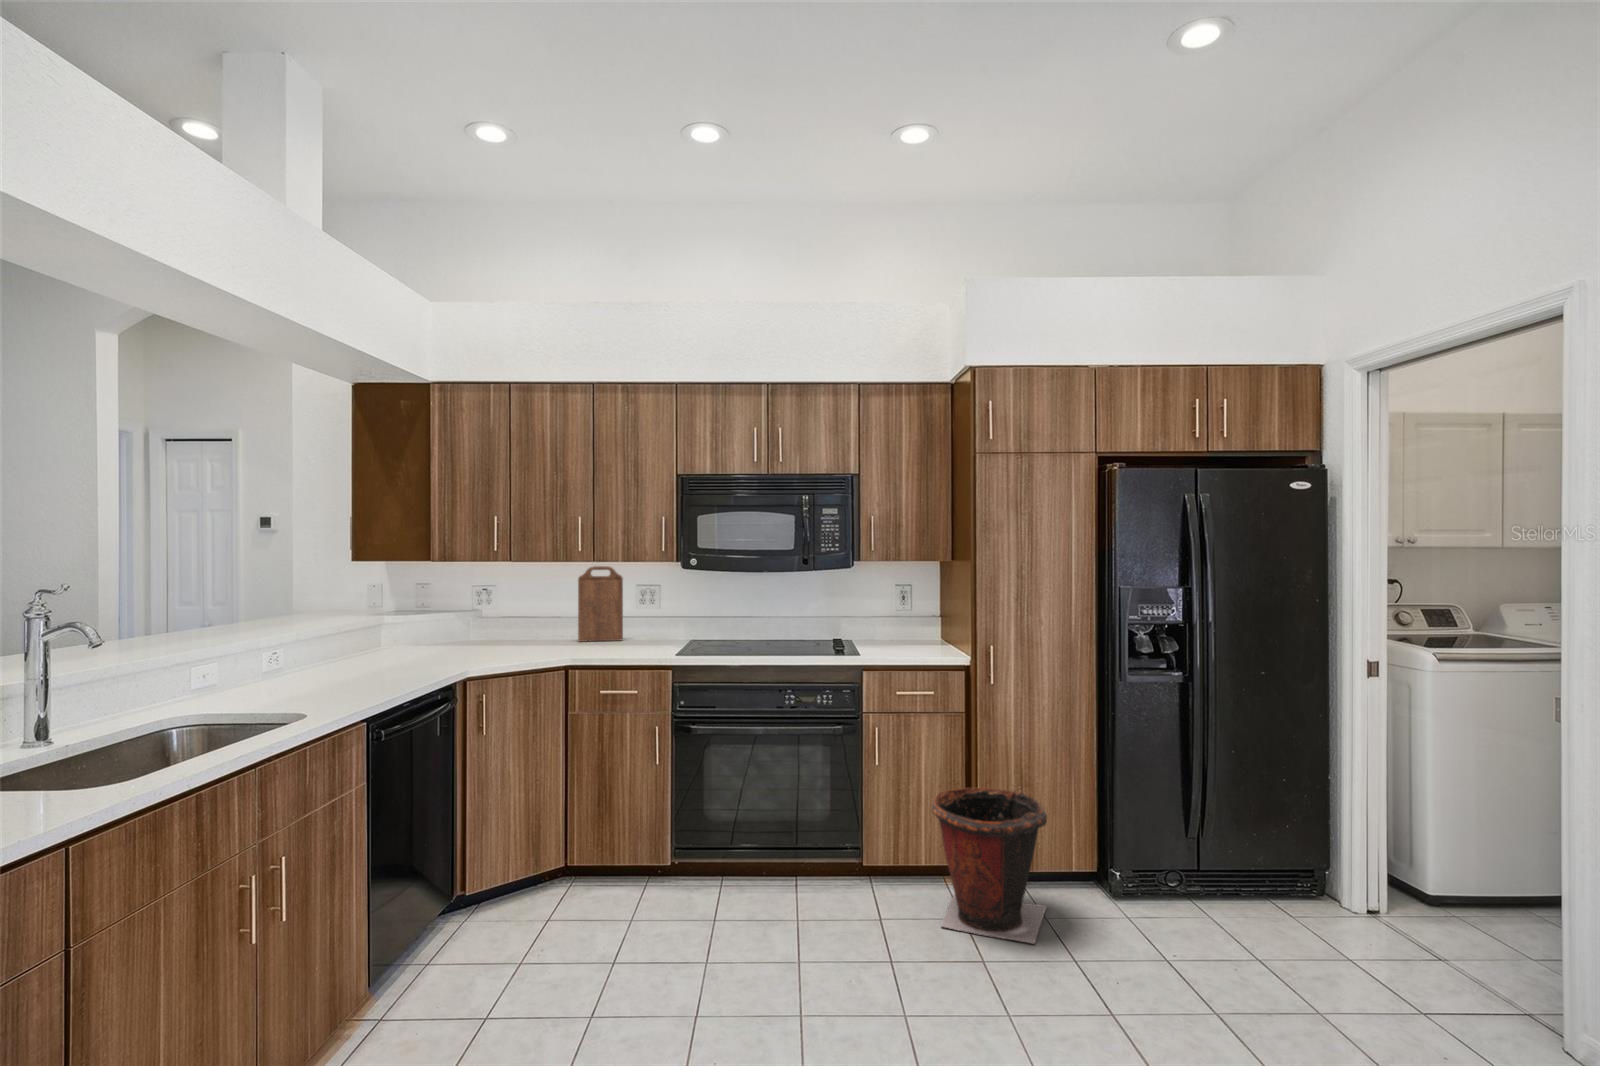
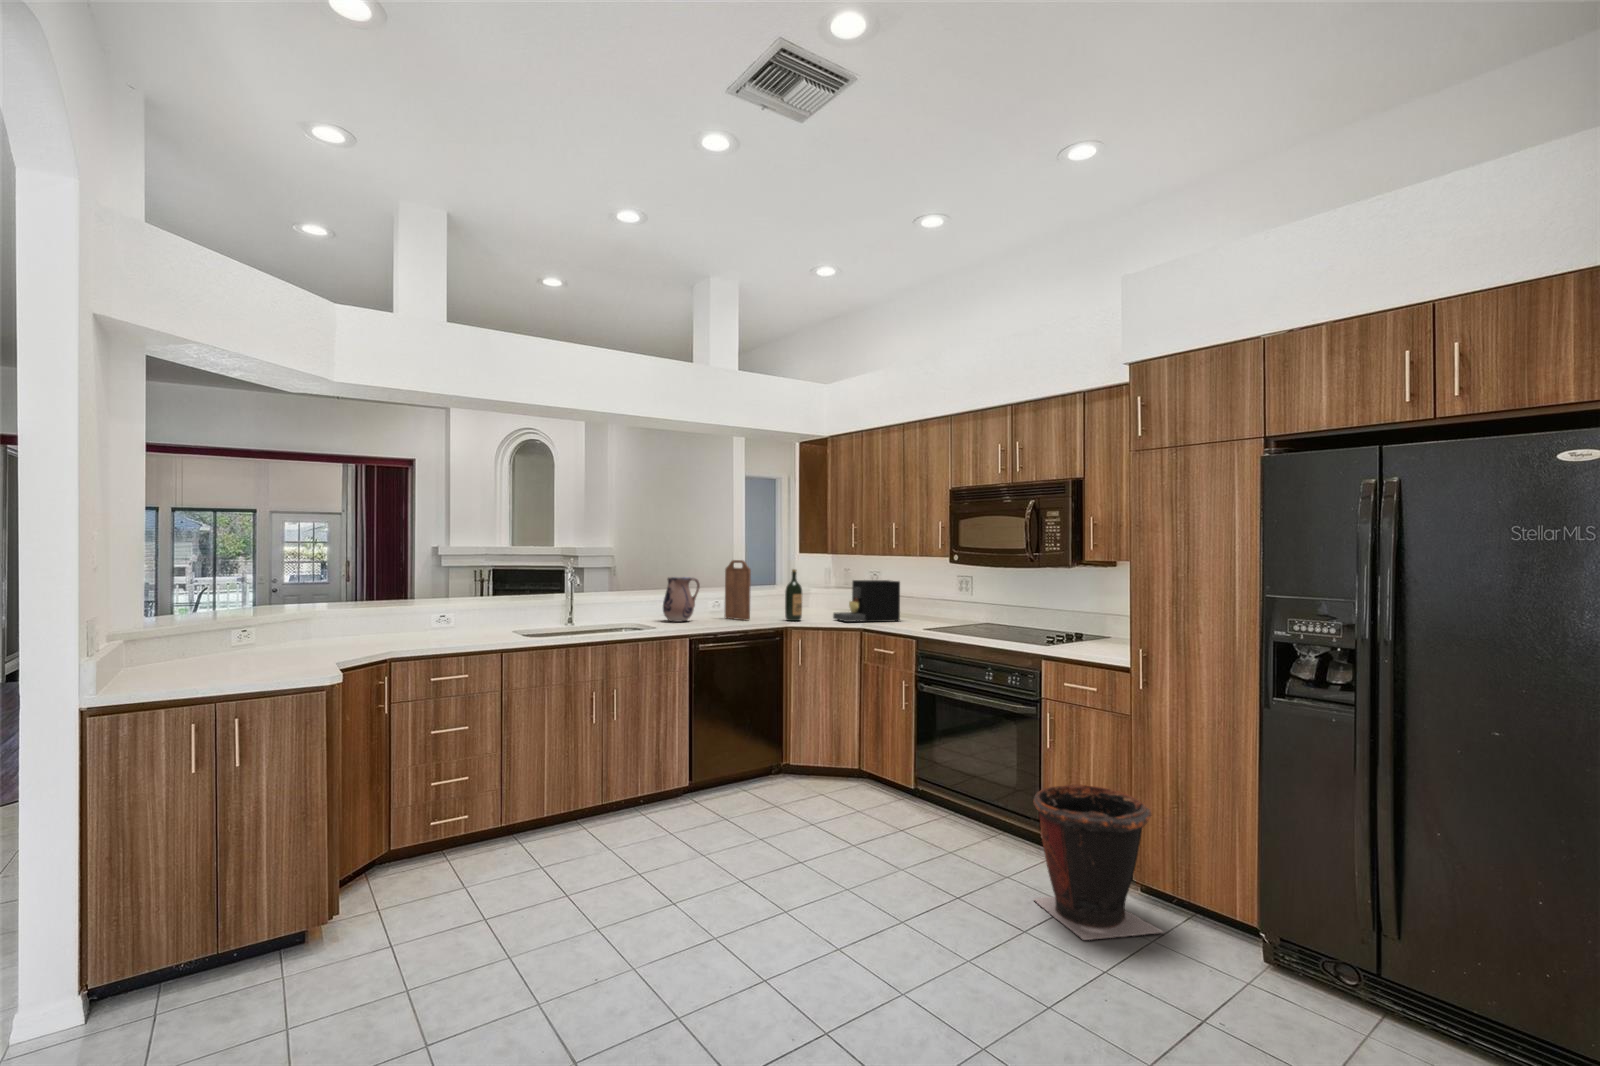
cutting board: present [578,566,623,642] -> present [725,560,751,620]
wine bottle: none [431,587,461,667] -> present [785,569,802,621]
coffee maker: none [493,593,577,656] -> present [833,580,900,622]
ceramic pitcher: none [227,614,298,700] -> present [663,577,700,622]

